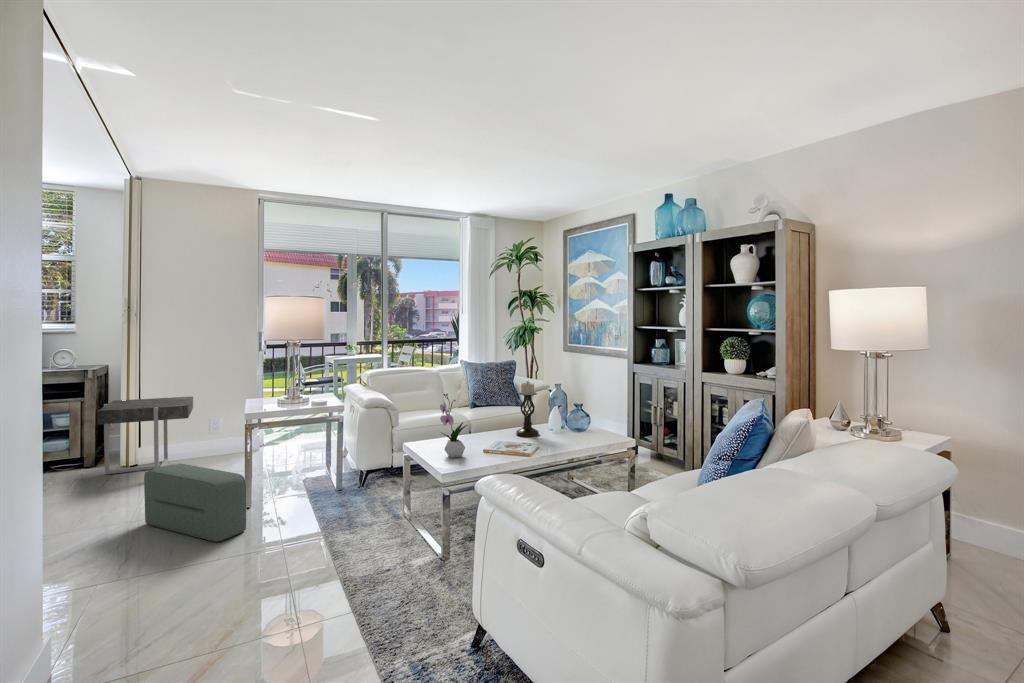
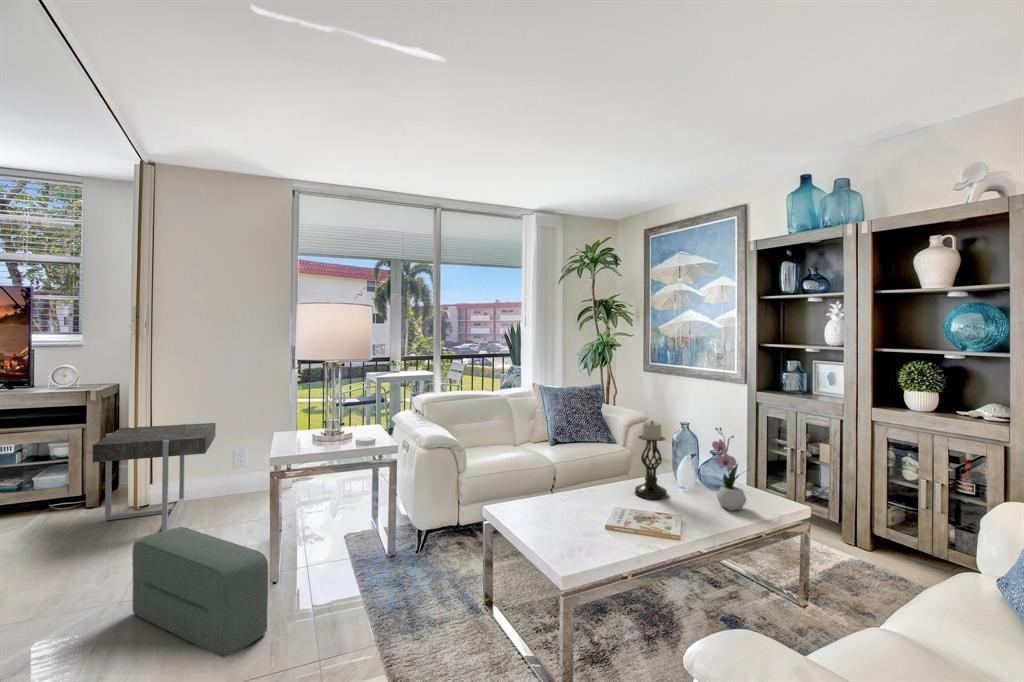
flower arrangement: present [440,394,467,458] -> present [712,428,747,511]

